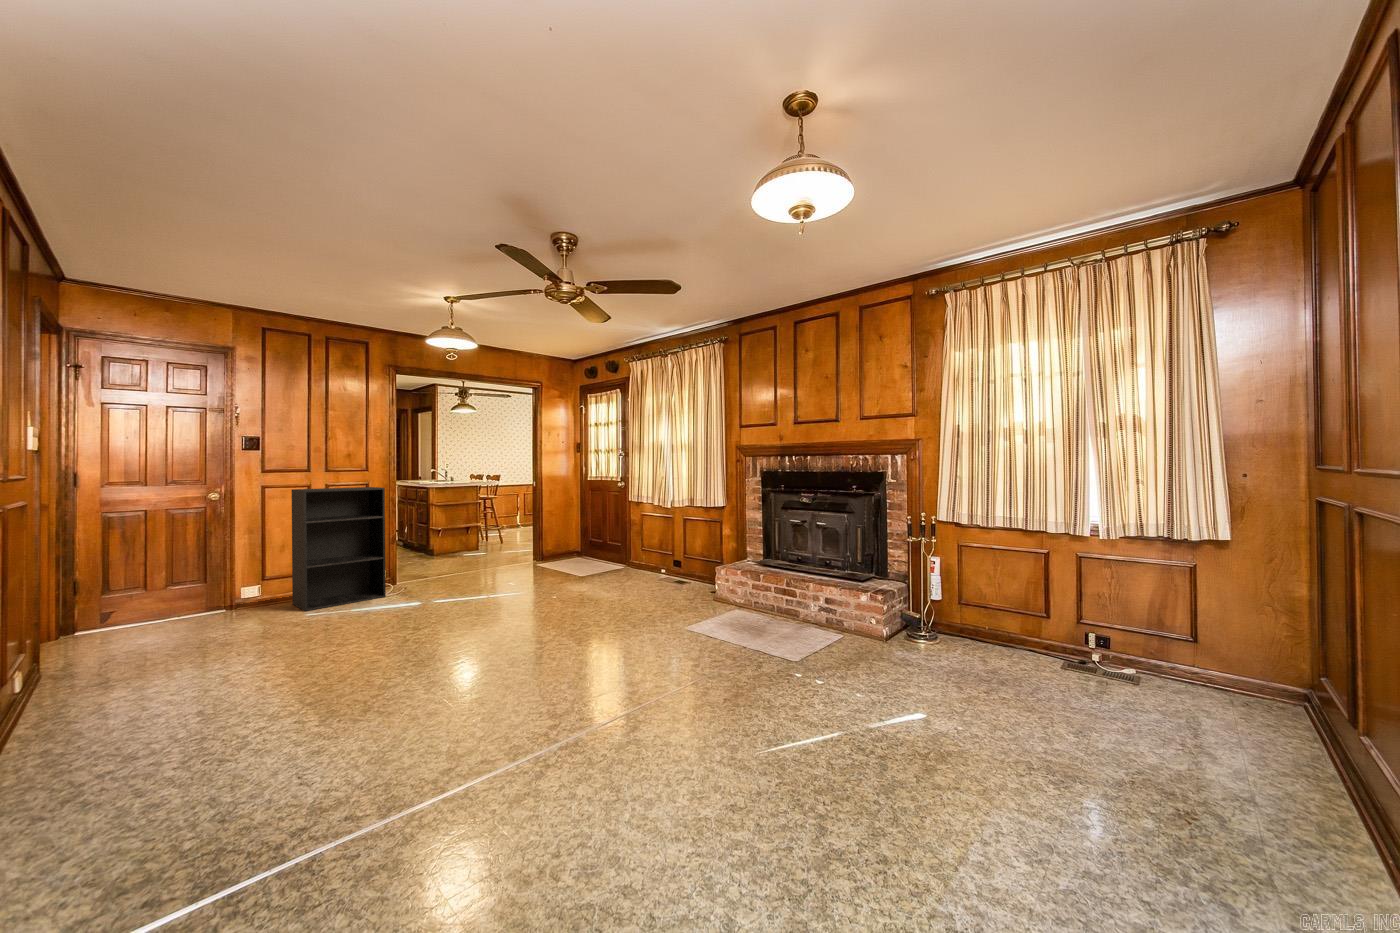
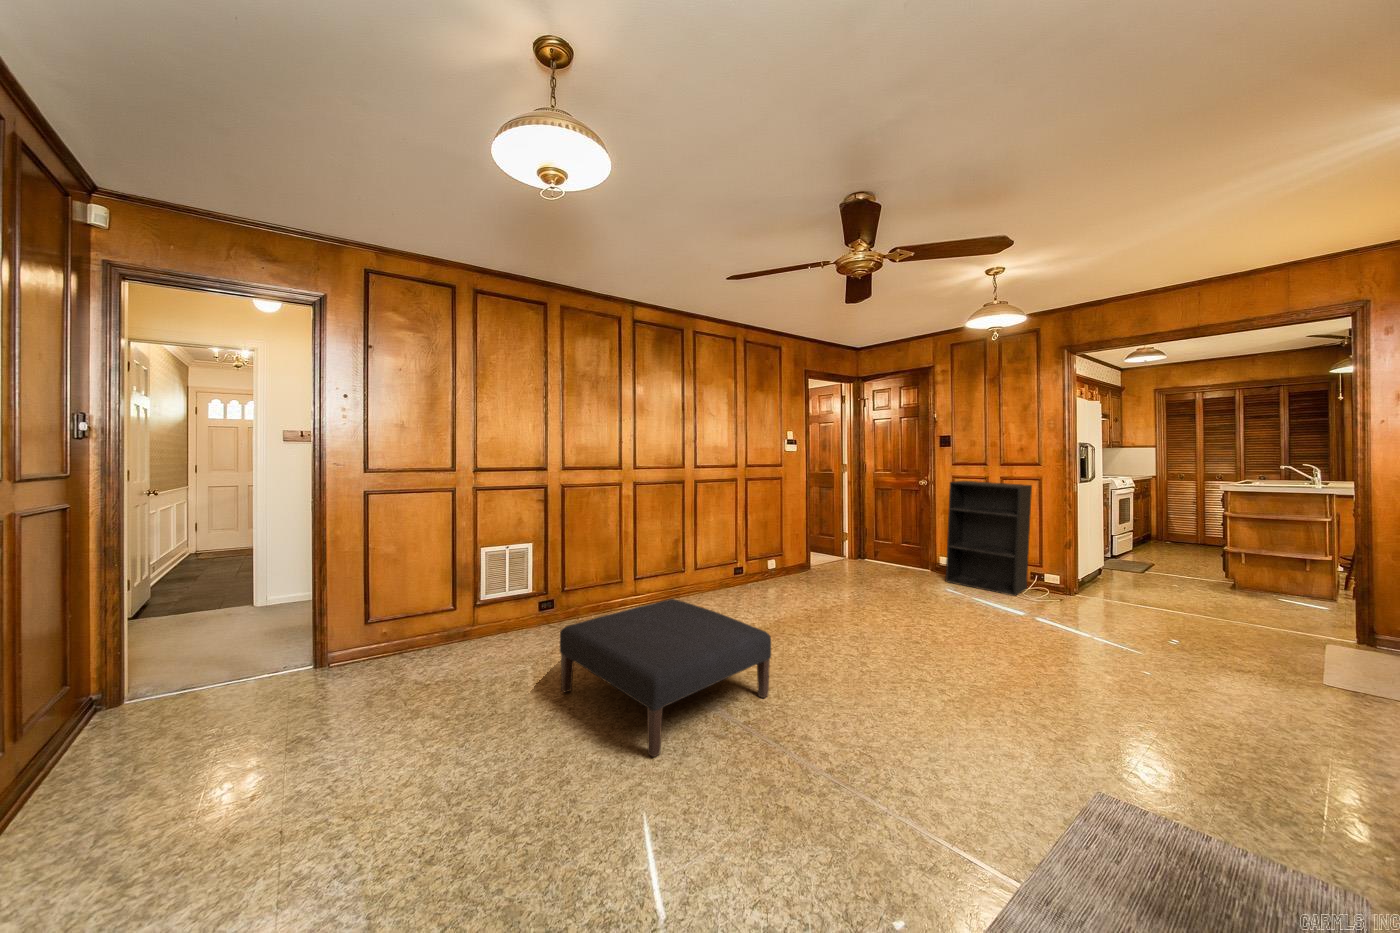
ottoman: none [393,635,686,868] -> present [560,599,771,757]

